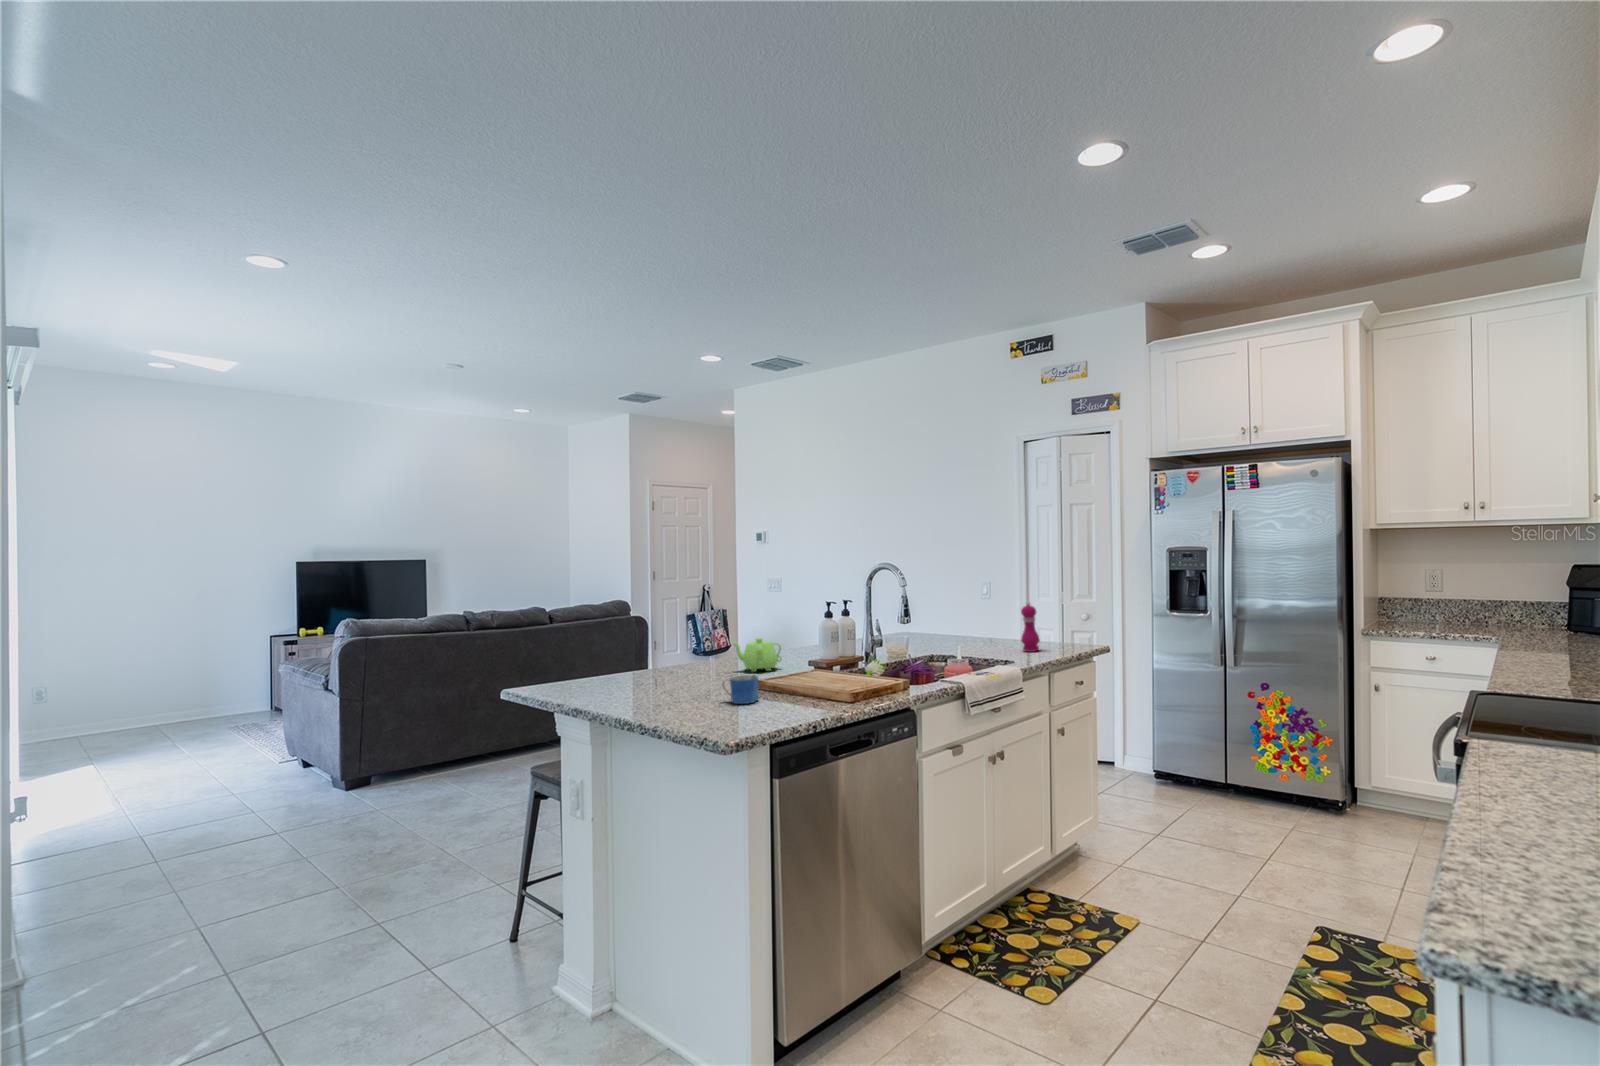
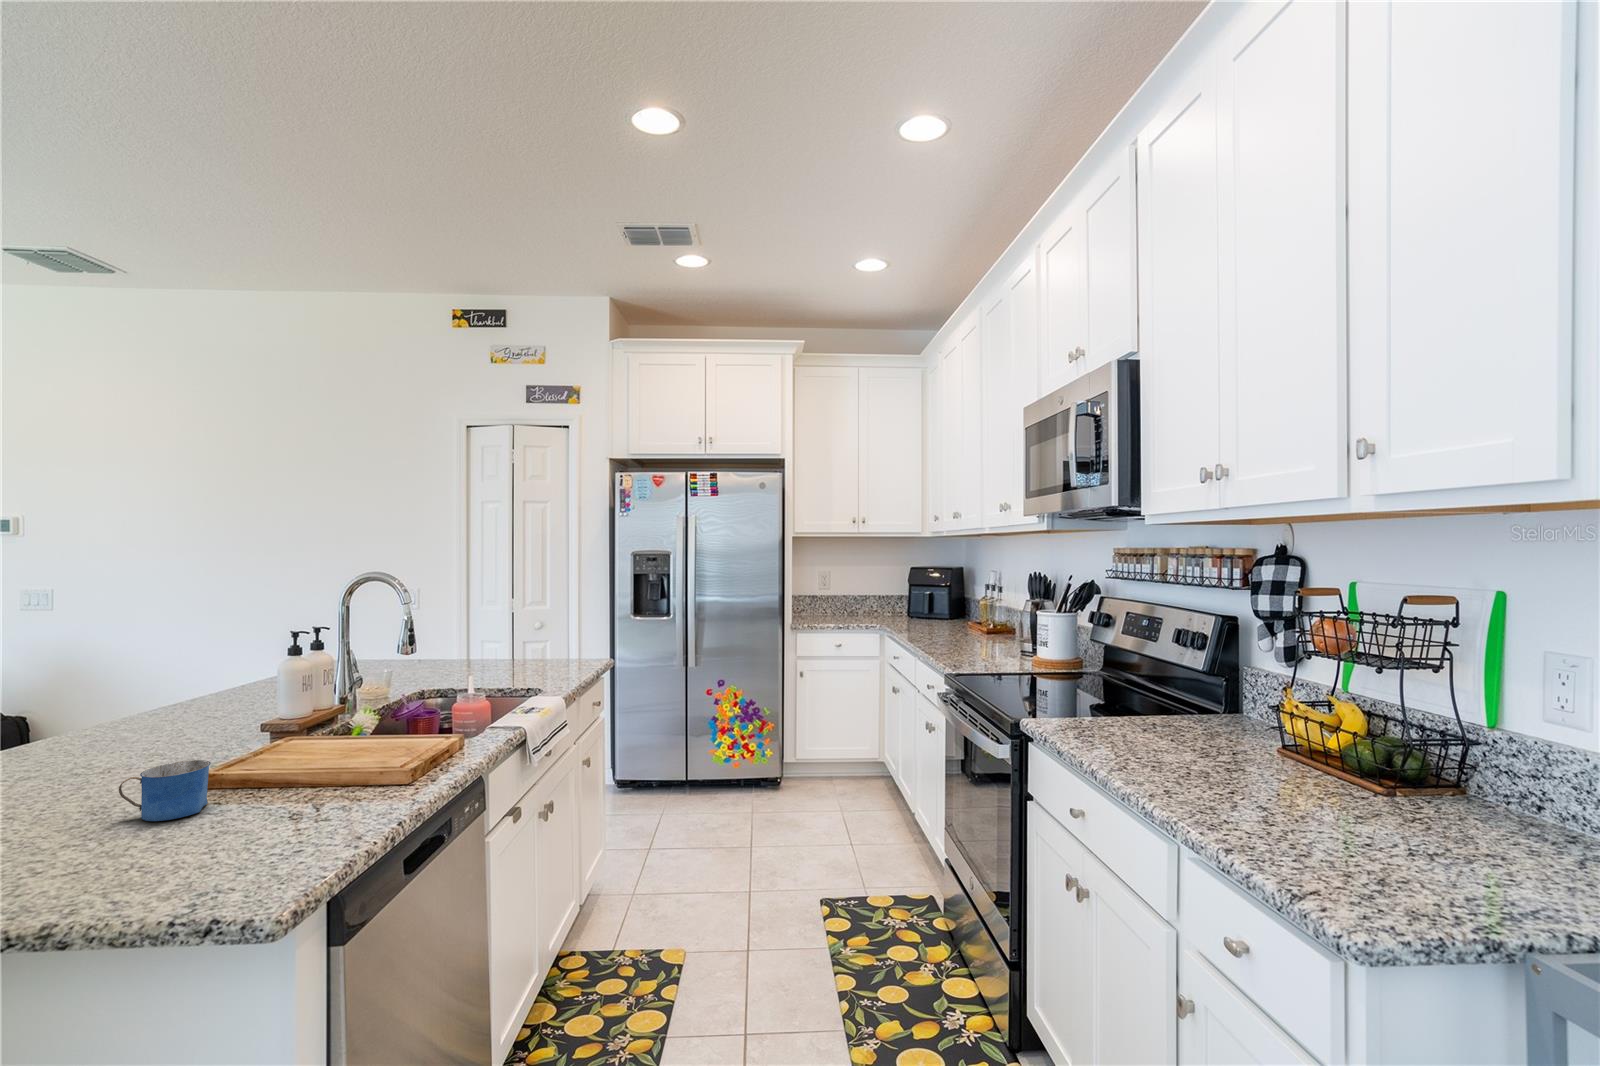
pepper mill: present [1021,602,1040,652] -> none [554,616,575,673]
teapot: present [733,638,782,672] -> none [84,689,200,750]

